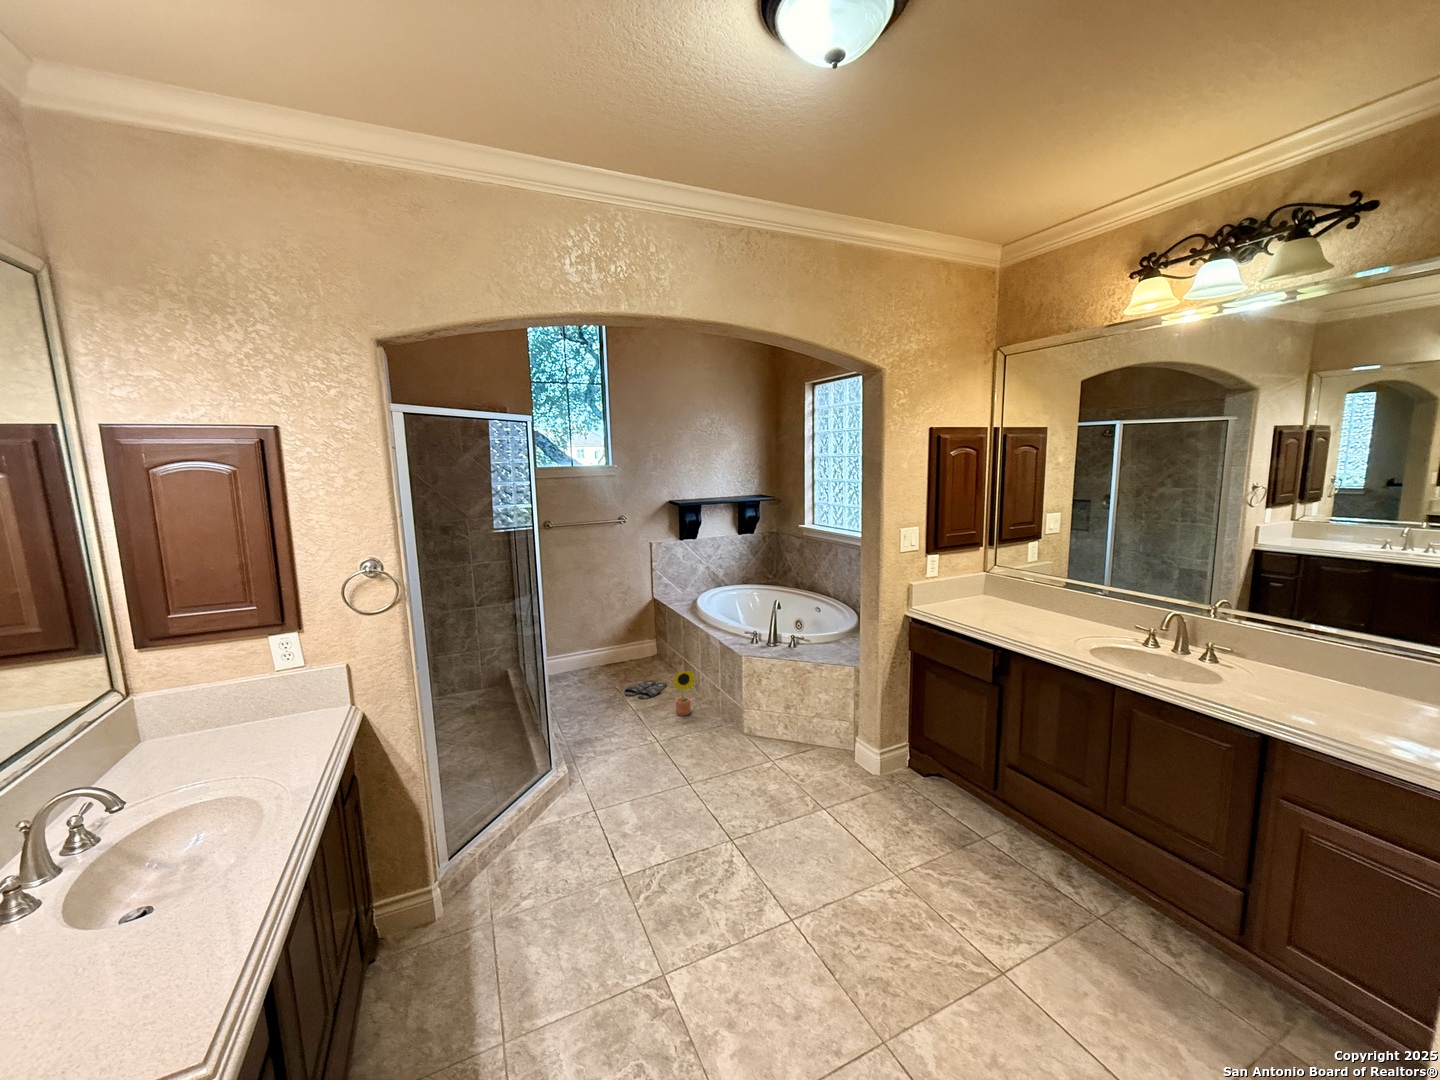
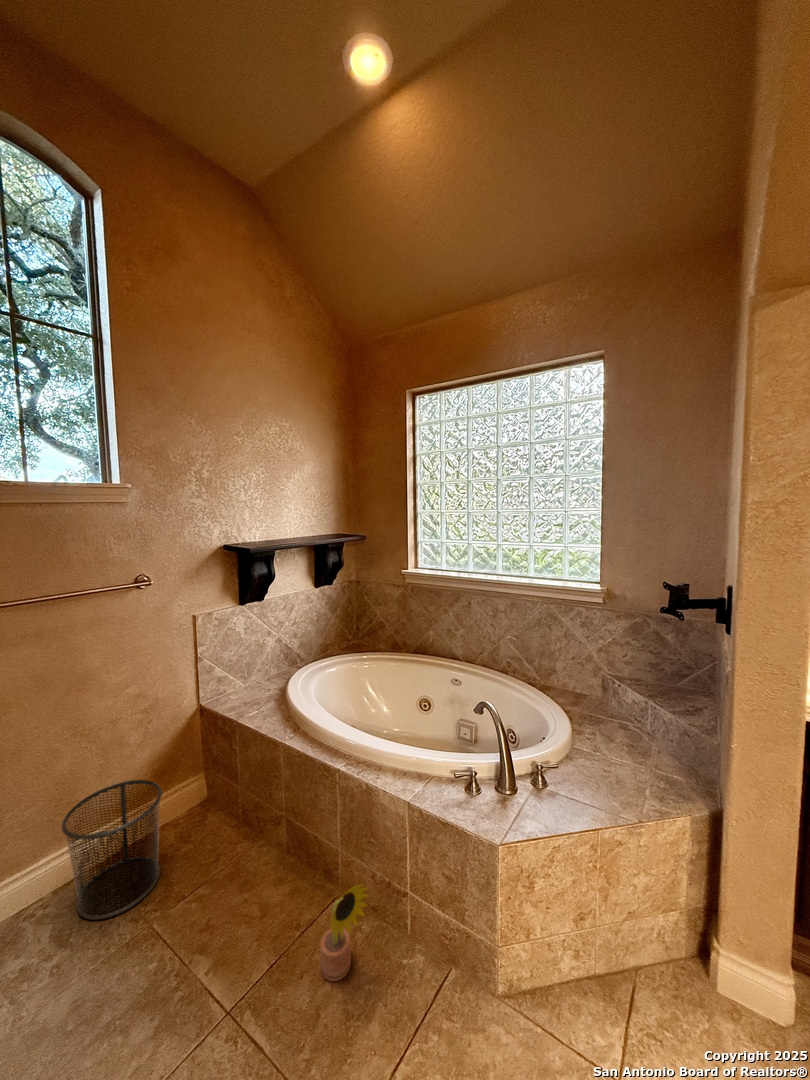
waste bin: none [585,626,627,681] -> present [62,780,162,920]
slippers: present [625,681,667,699] -> none [177,875,259,954]

